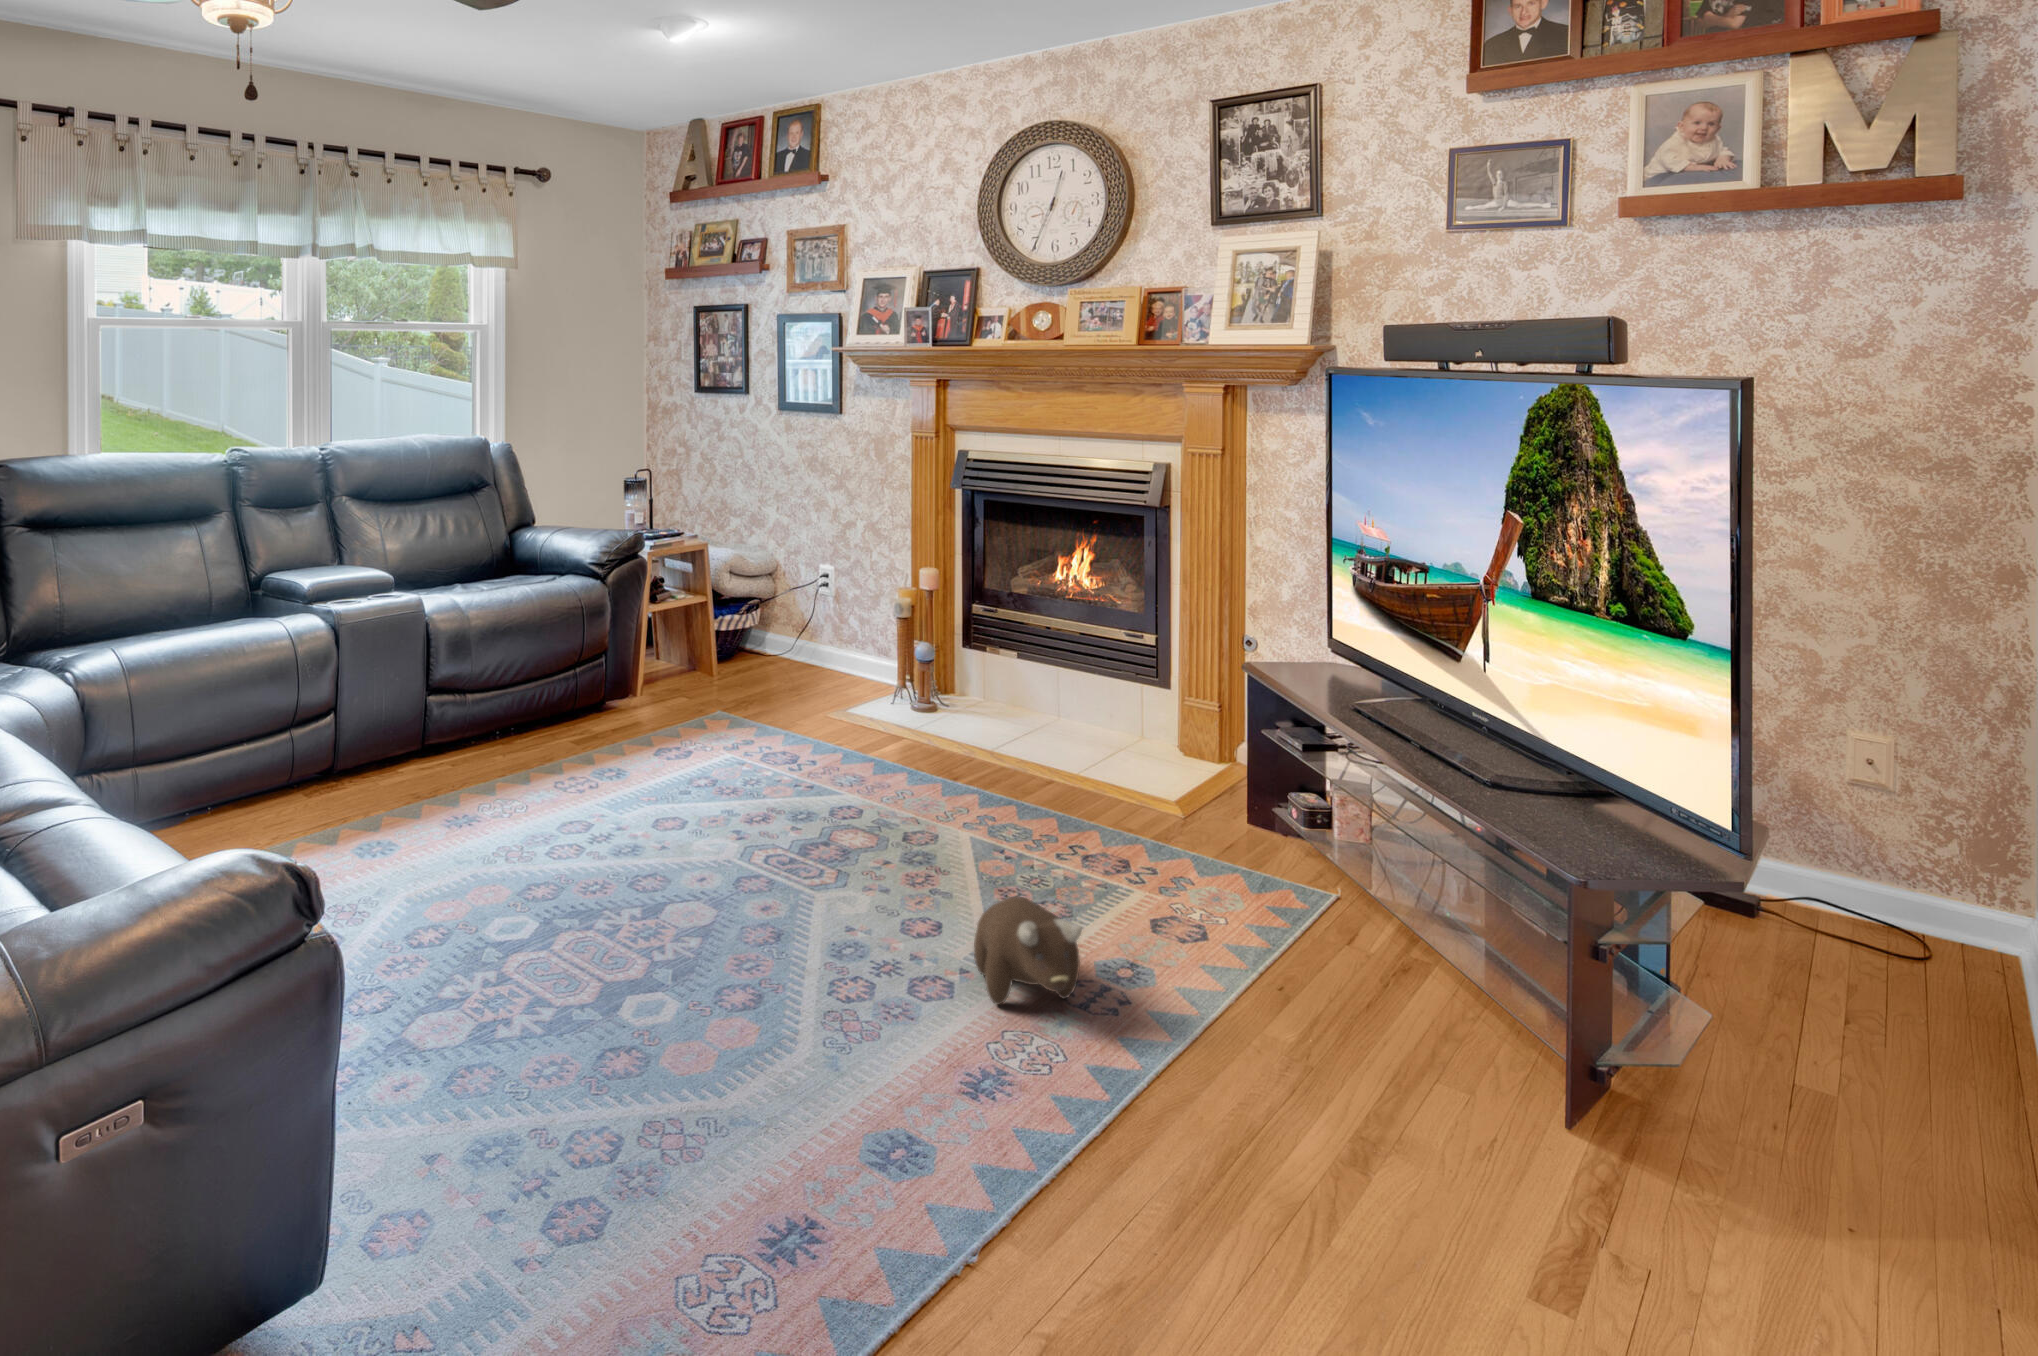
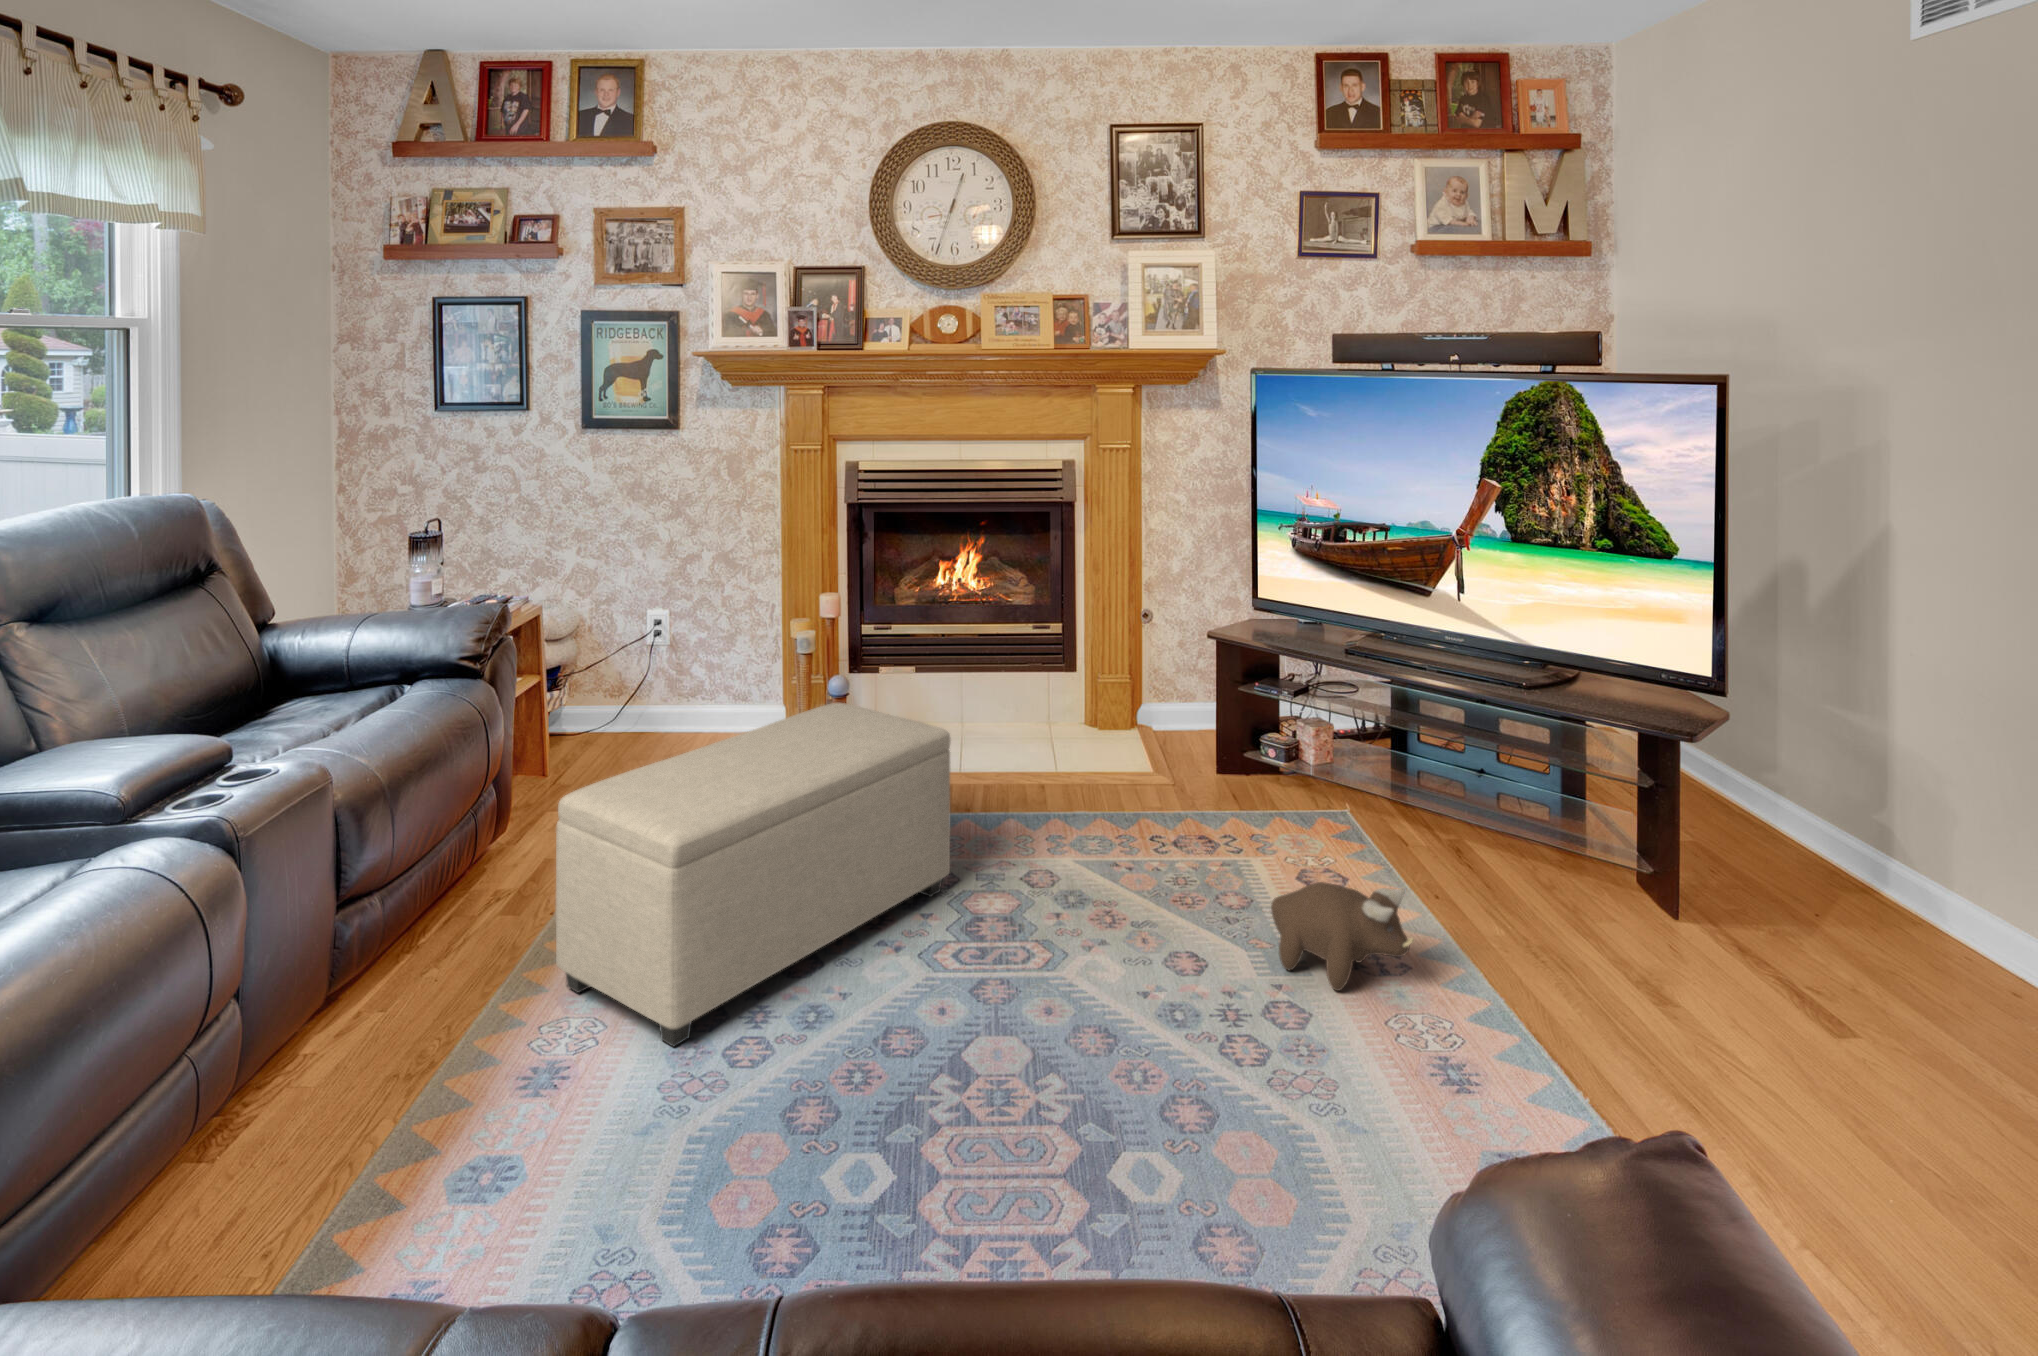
ottoman: none [505,648,824,843] -> present [556,703,950,1046]

